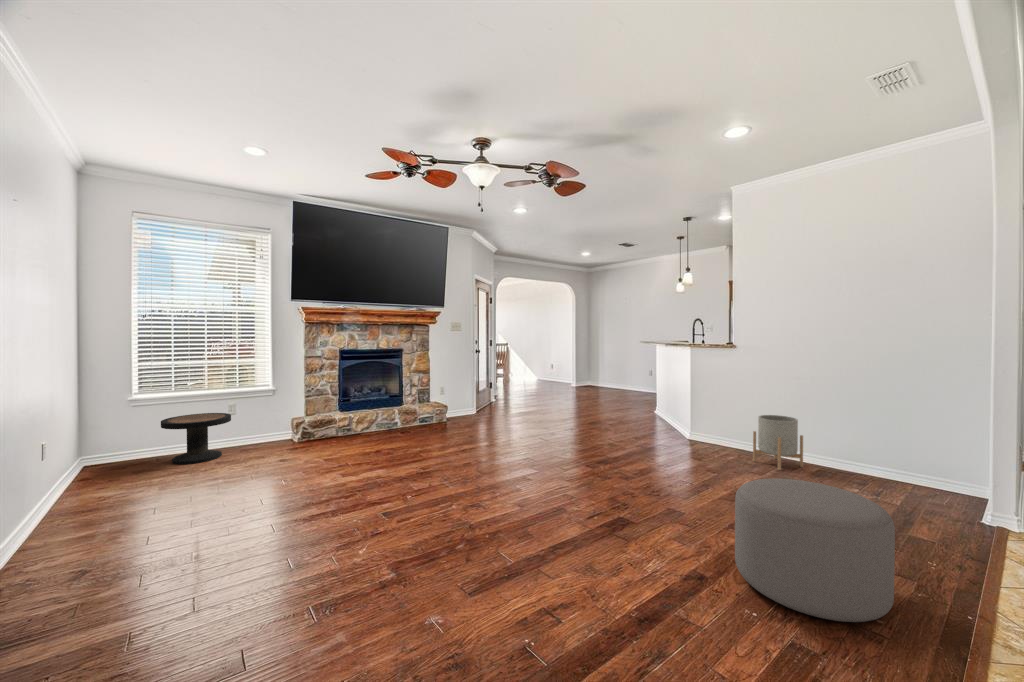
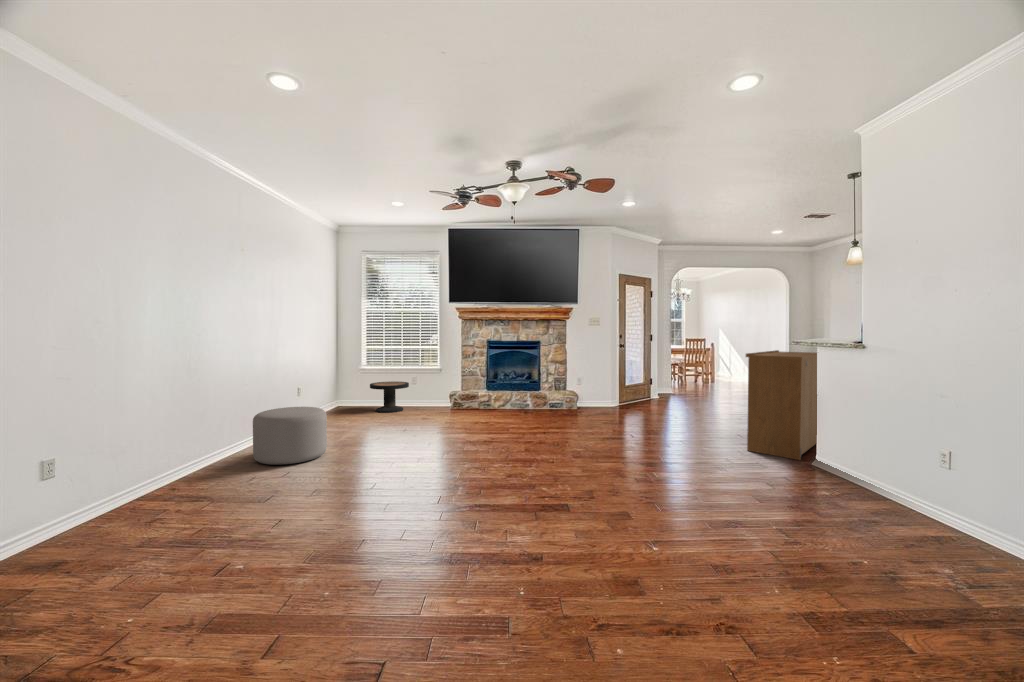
bookshelf: none [632,352,687,440] -> present [746,350,817,460]
planter: present [753,415,803,470] -> none [838,436,907,515]
ottoman: present [735,479,895,622] -> present [253,407,327,465]

